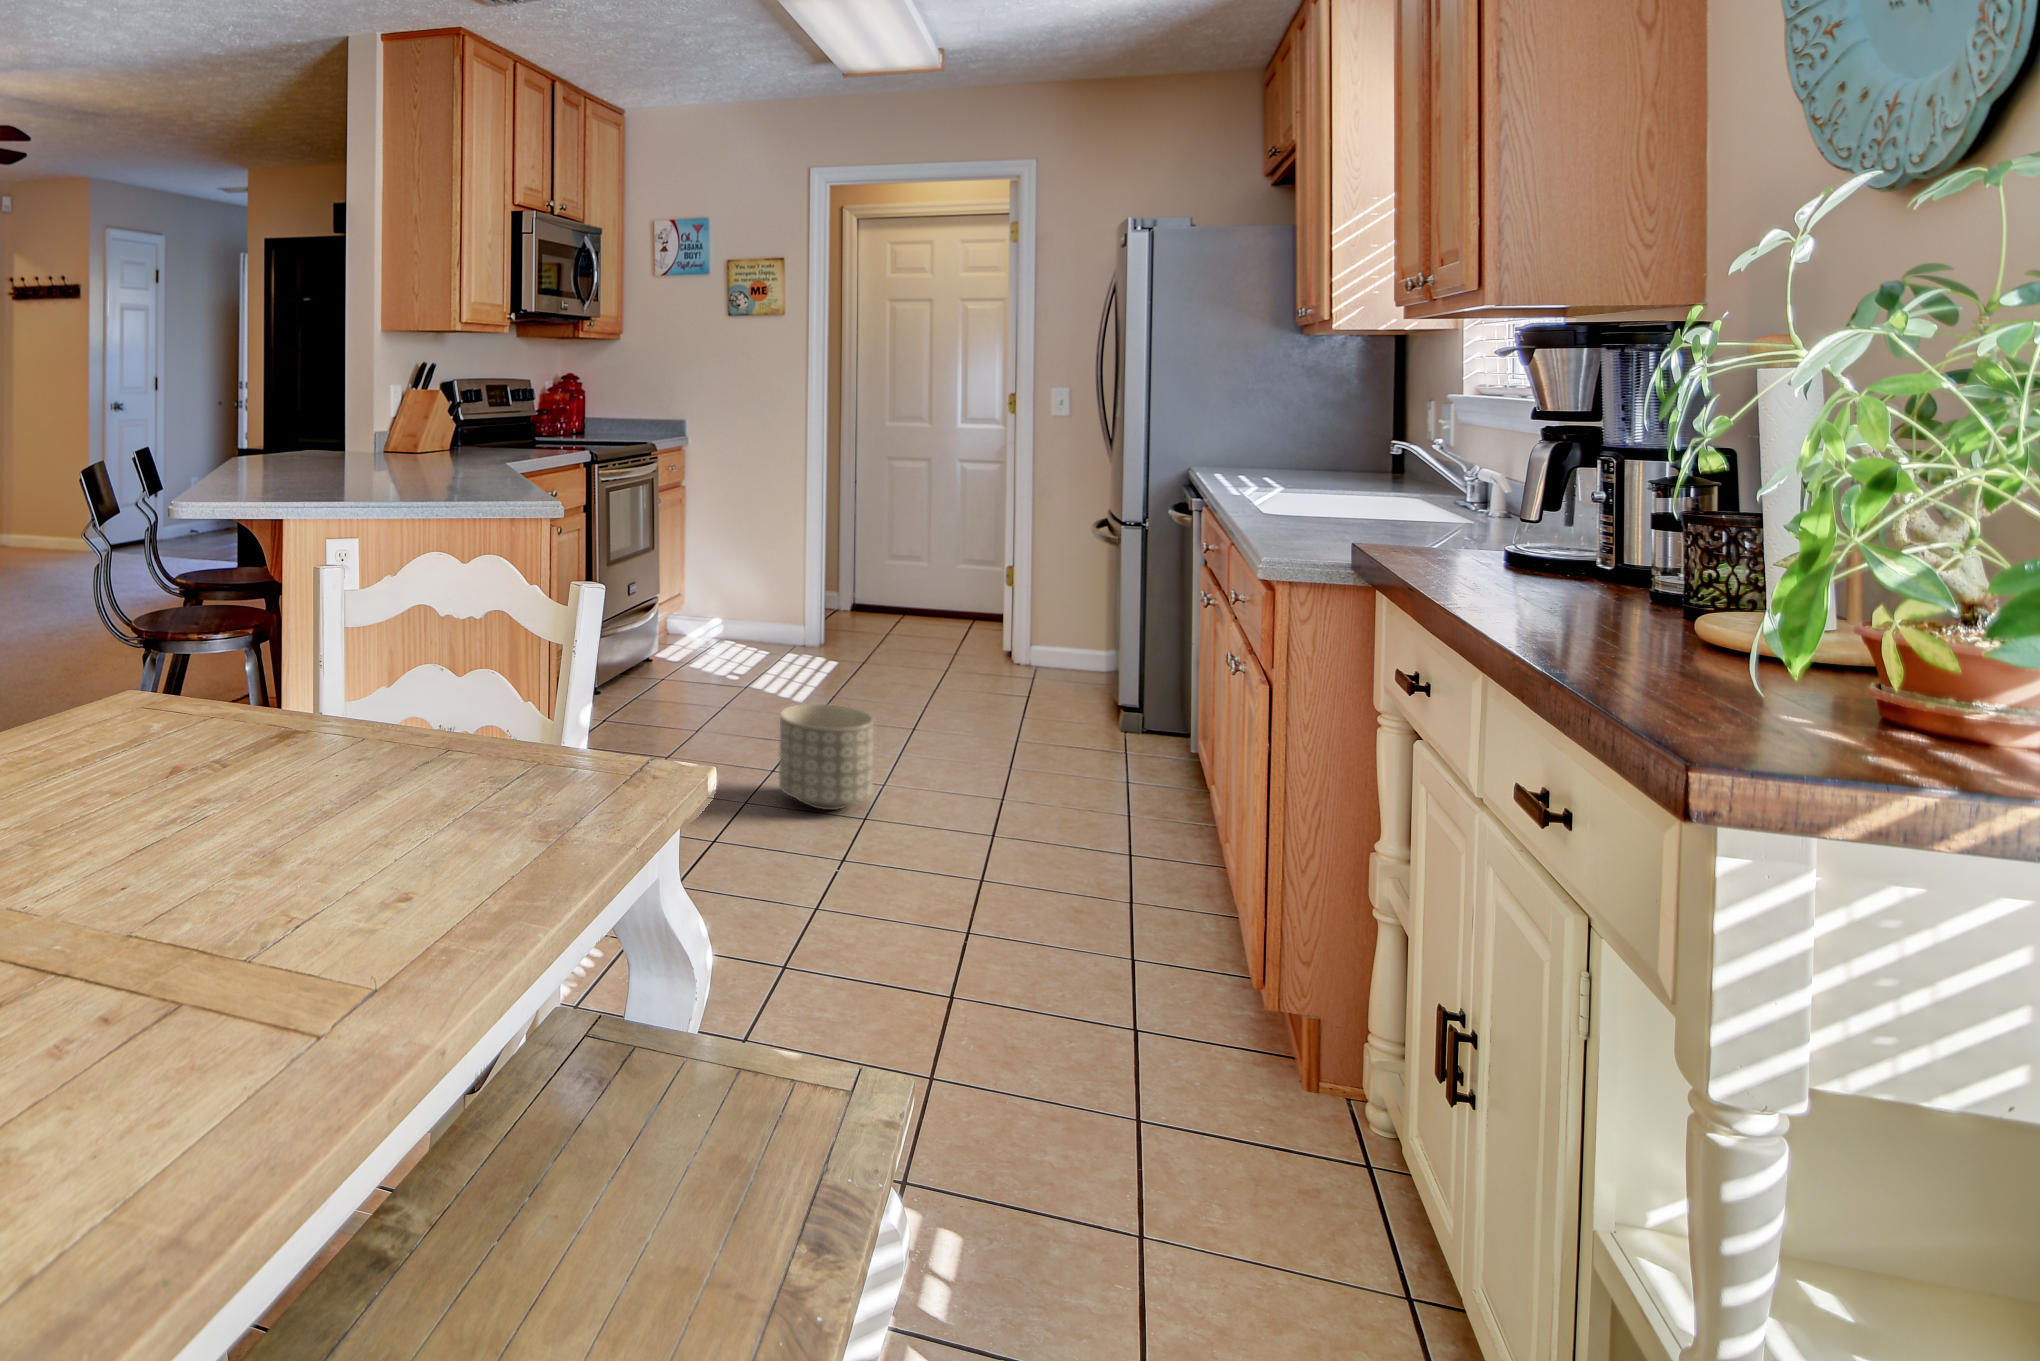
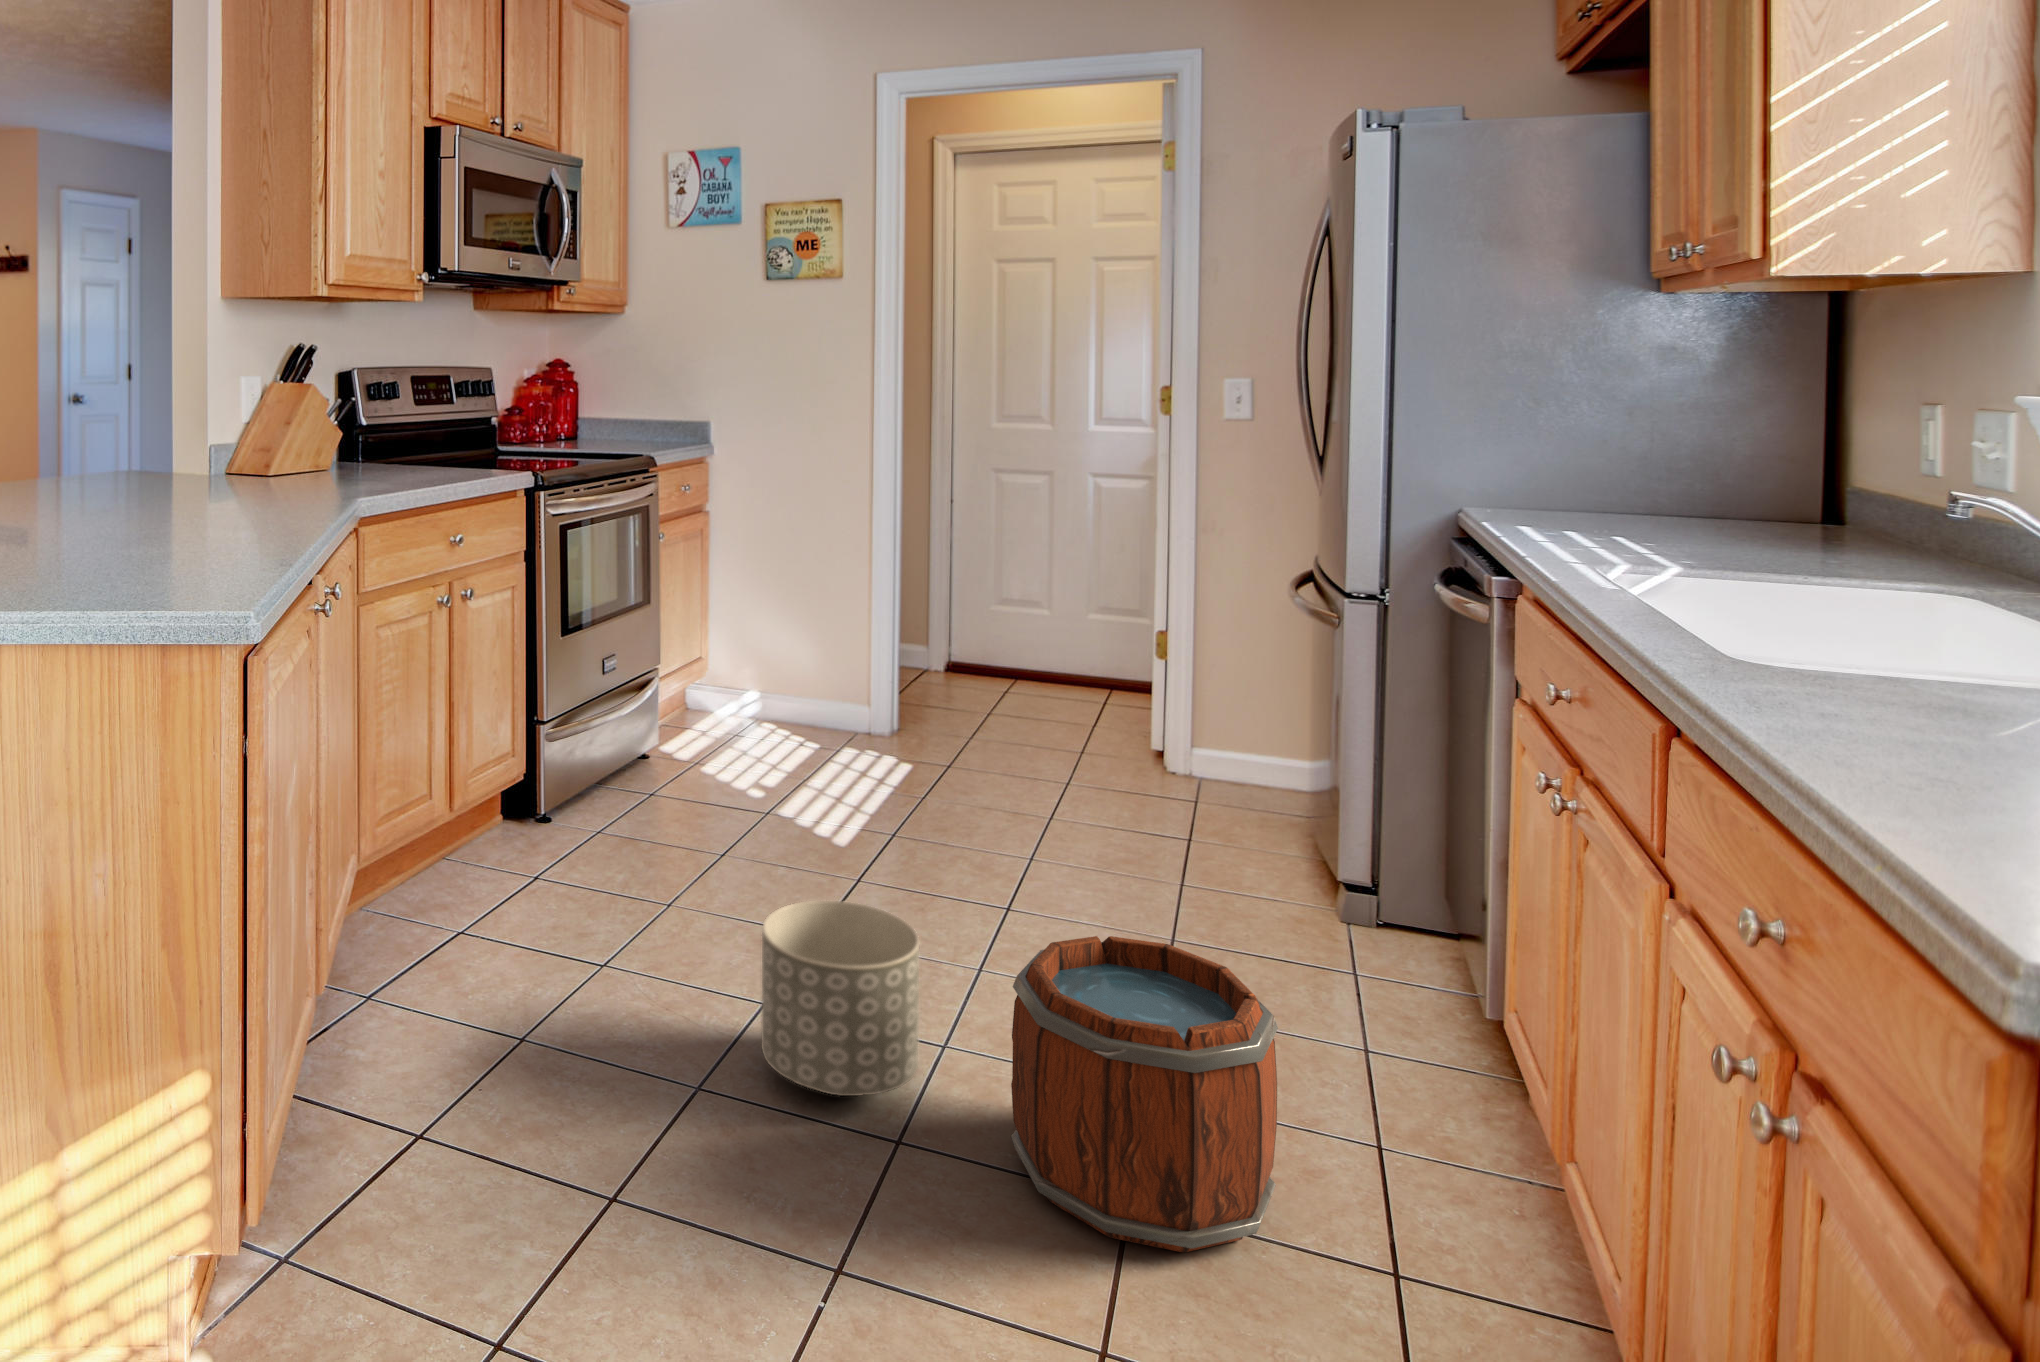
bucket: none [930,708,1076,860] -> present [1011,936,1278,1253]

